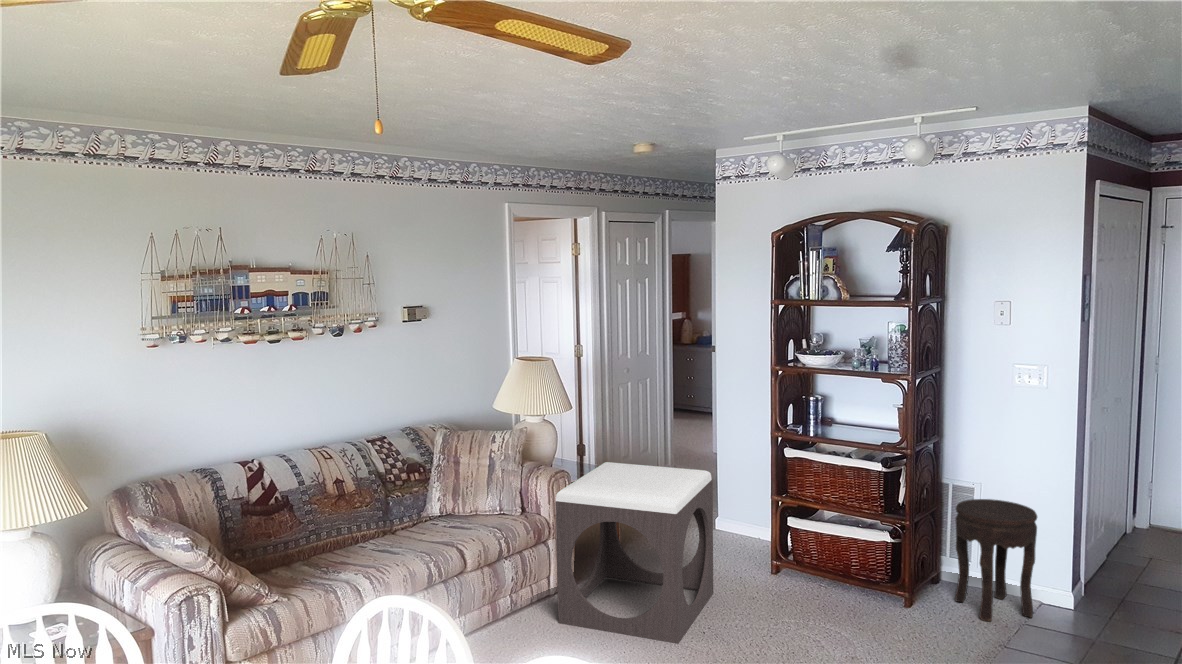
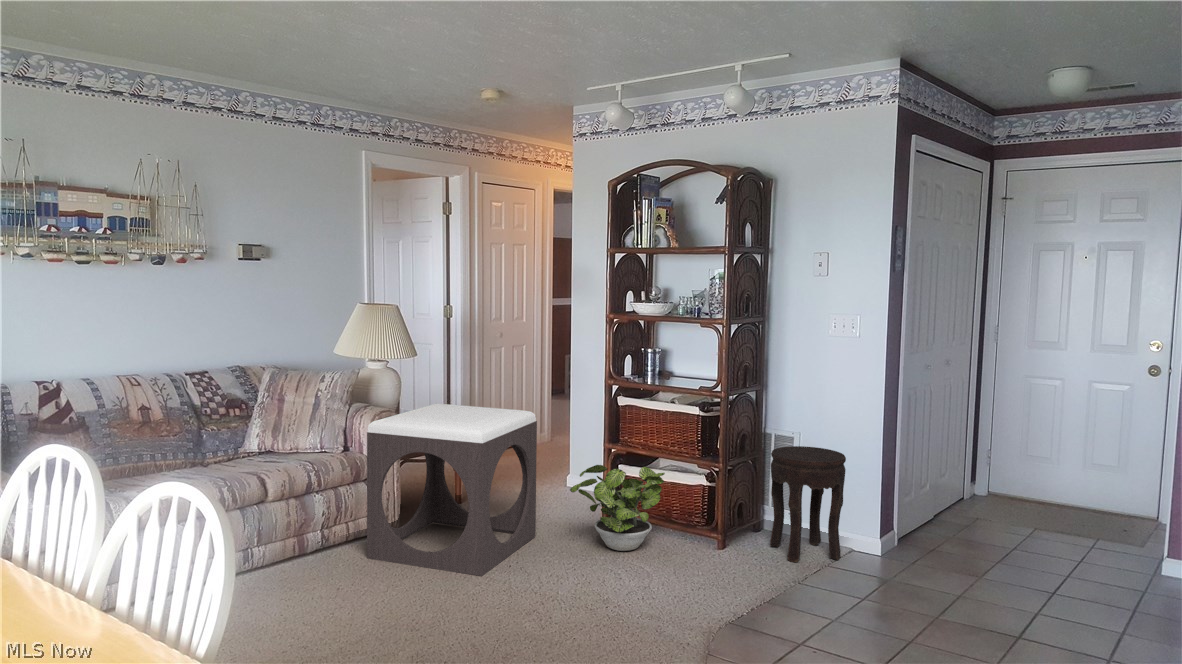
potted plant: none [754,523,846,610] -> present [570,465,665,551]

